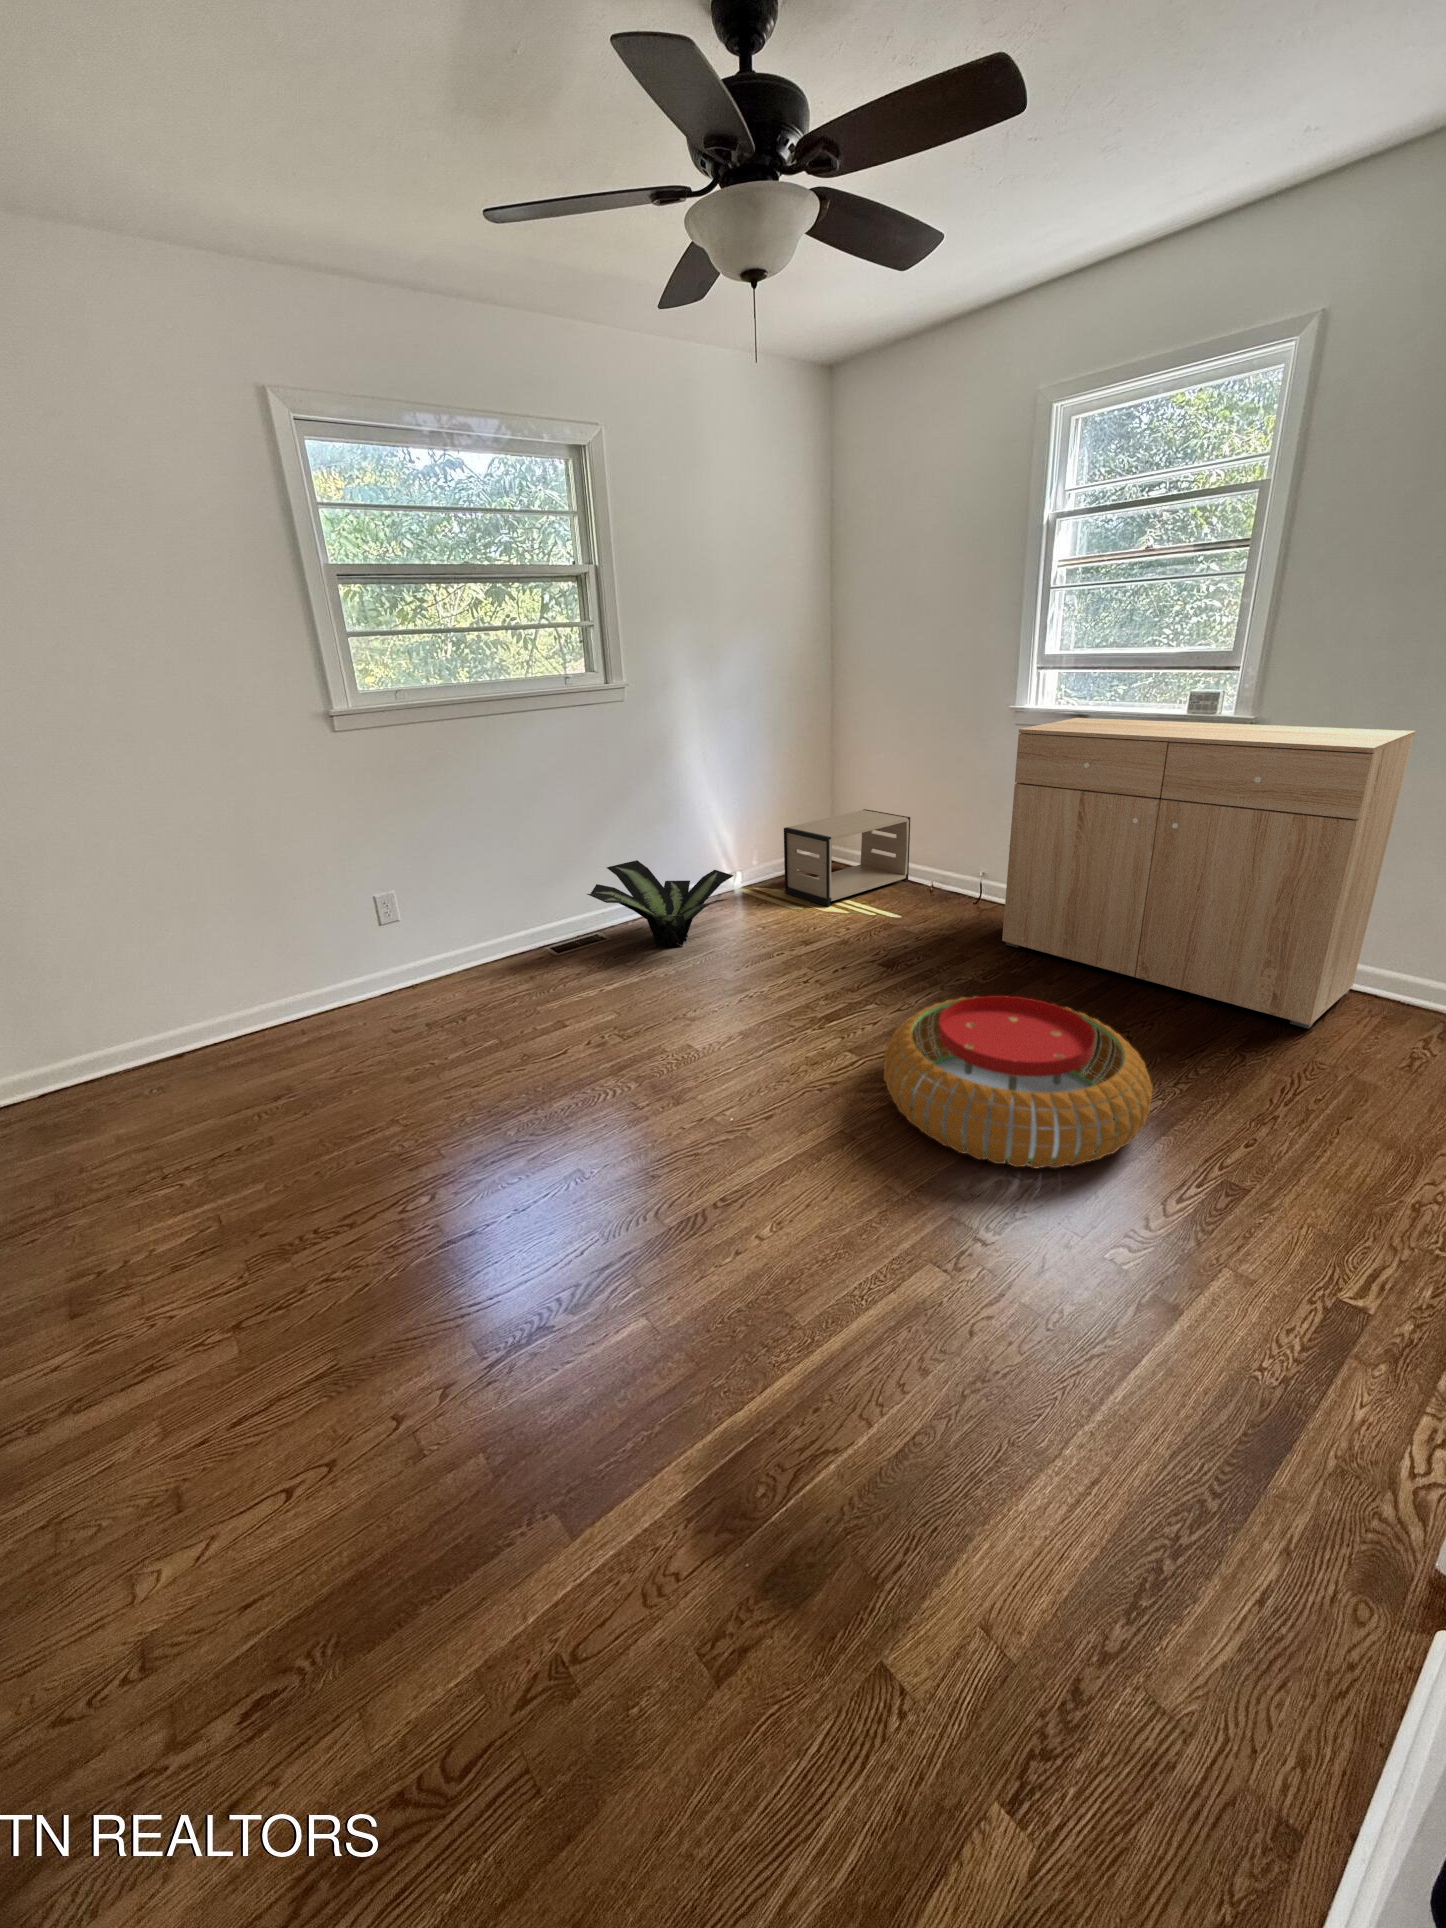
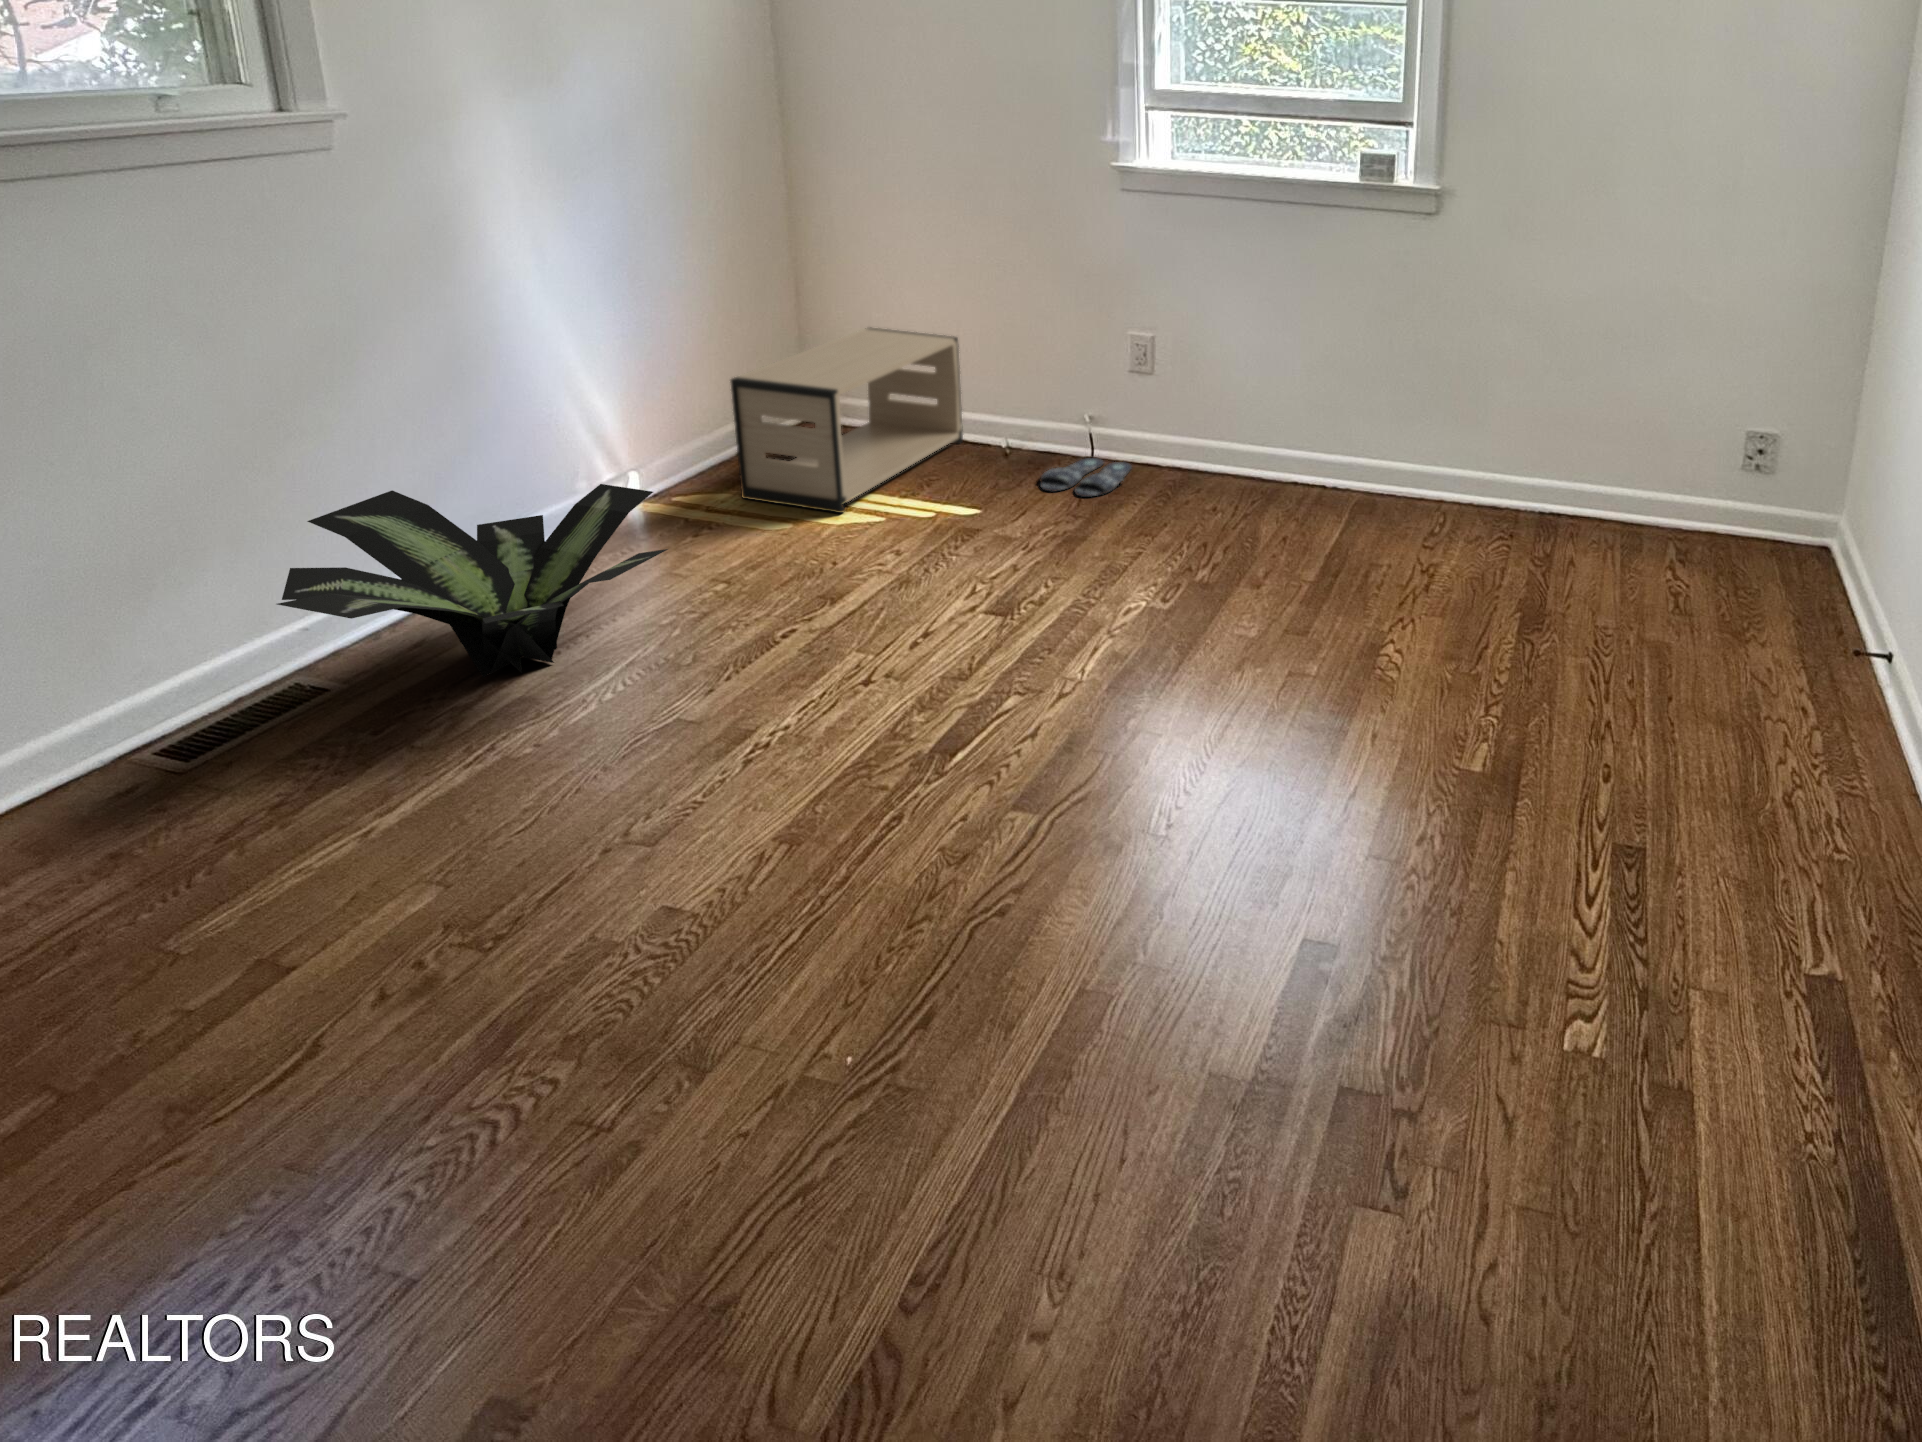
dresser: present [1002,718,1415,1029] -> none [1160,184,1604,582]
slippers: none [941,899,1003,919] -> present [1040,458,1132,497]
pouf: present [884,995,1153,1169] -> none [1109,637,1515,950]

